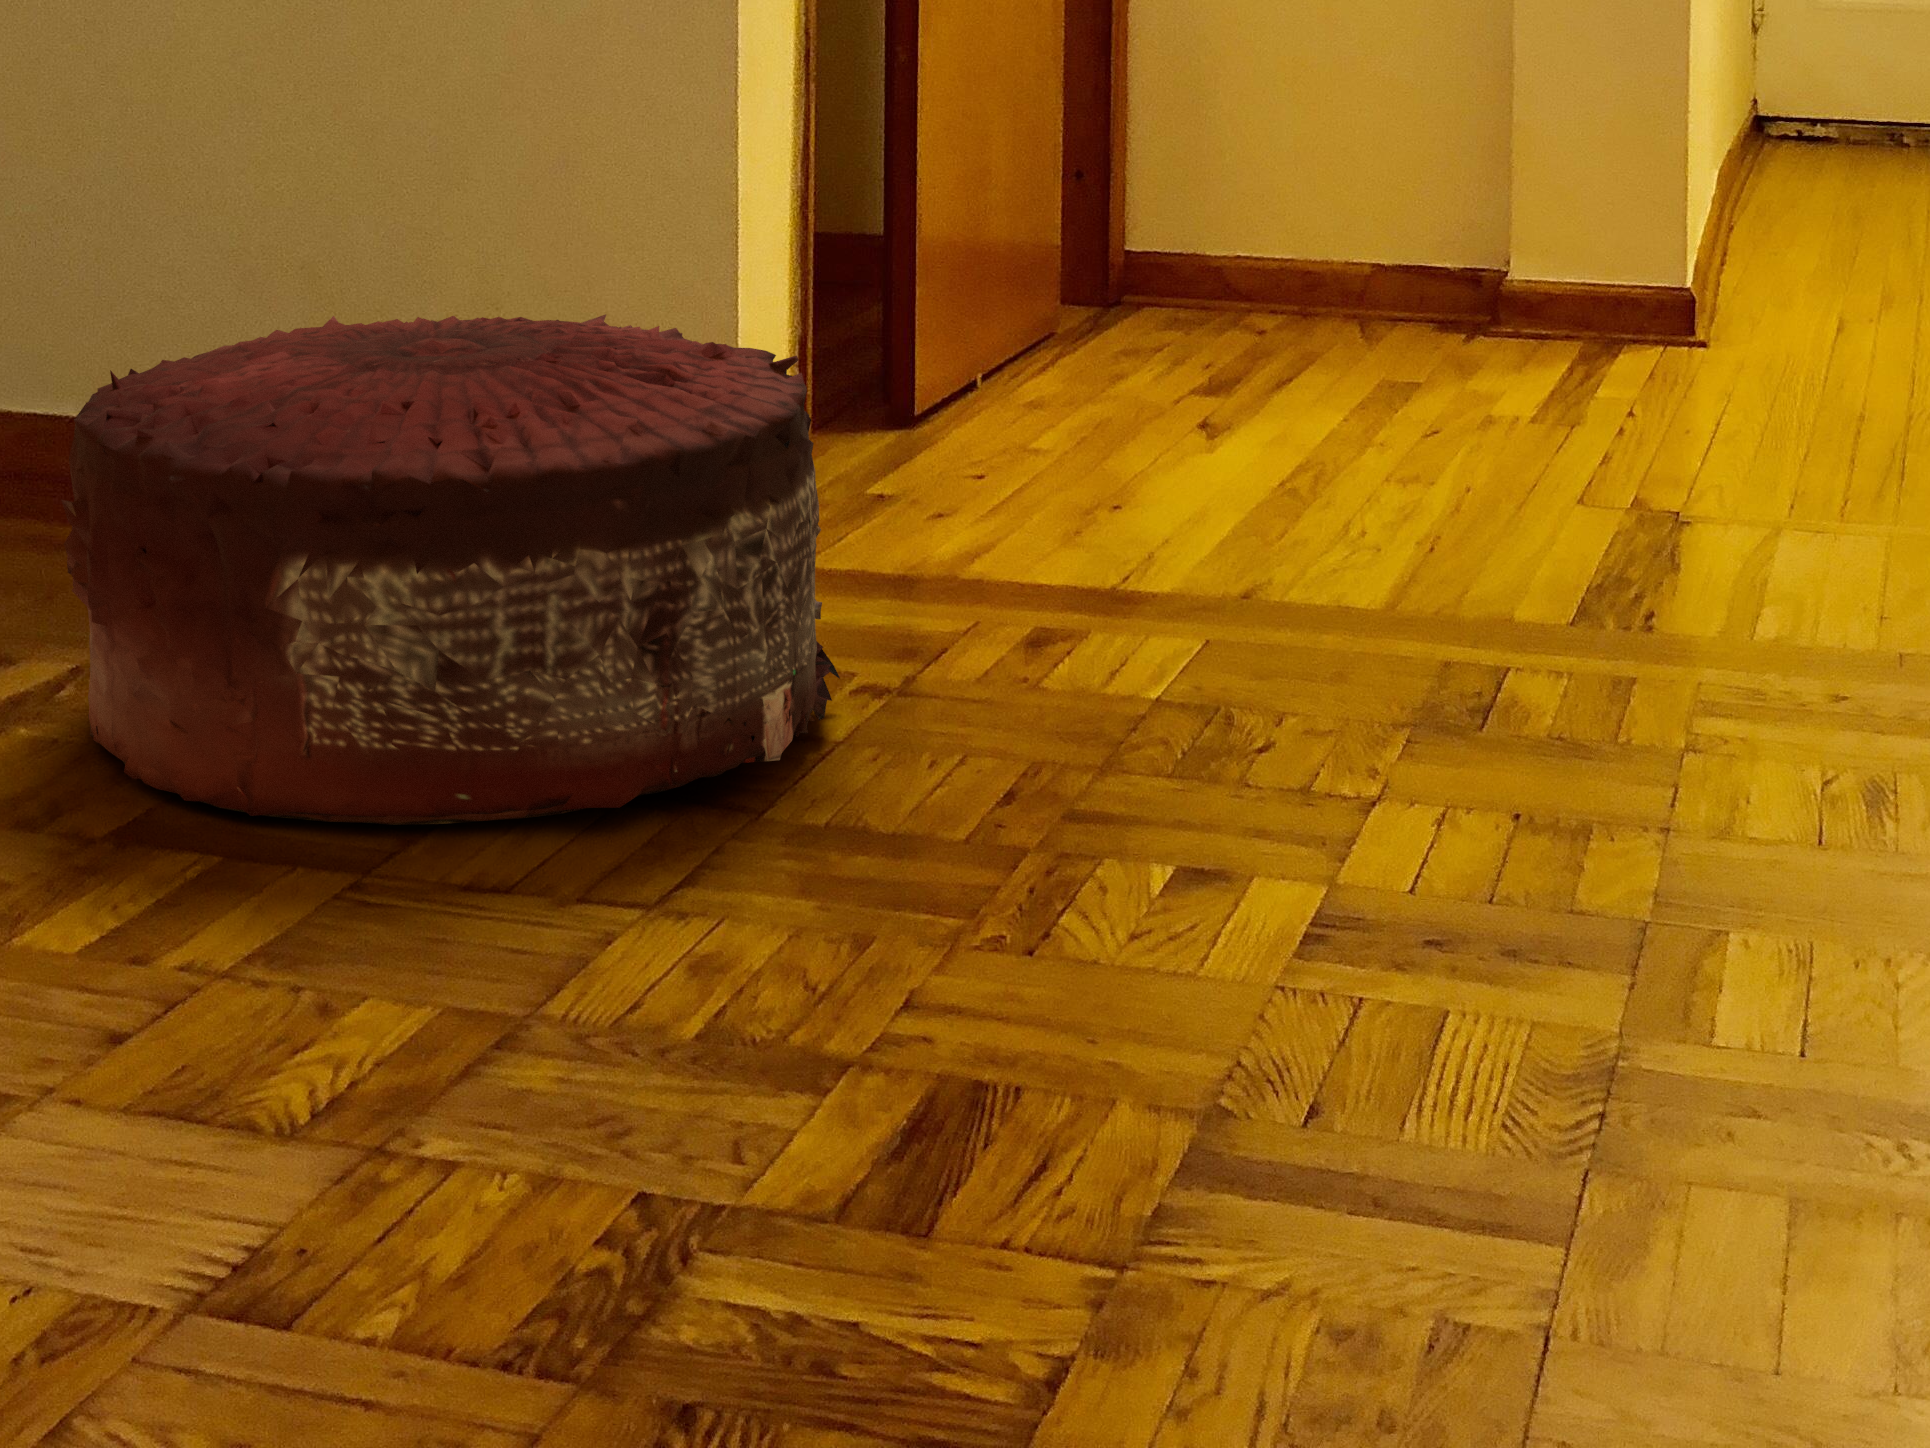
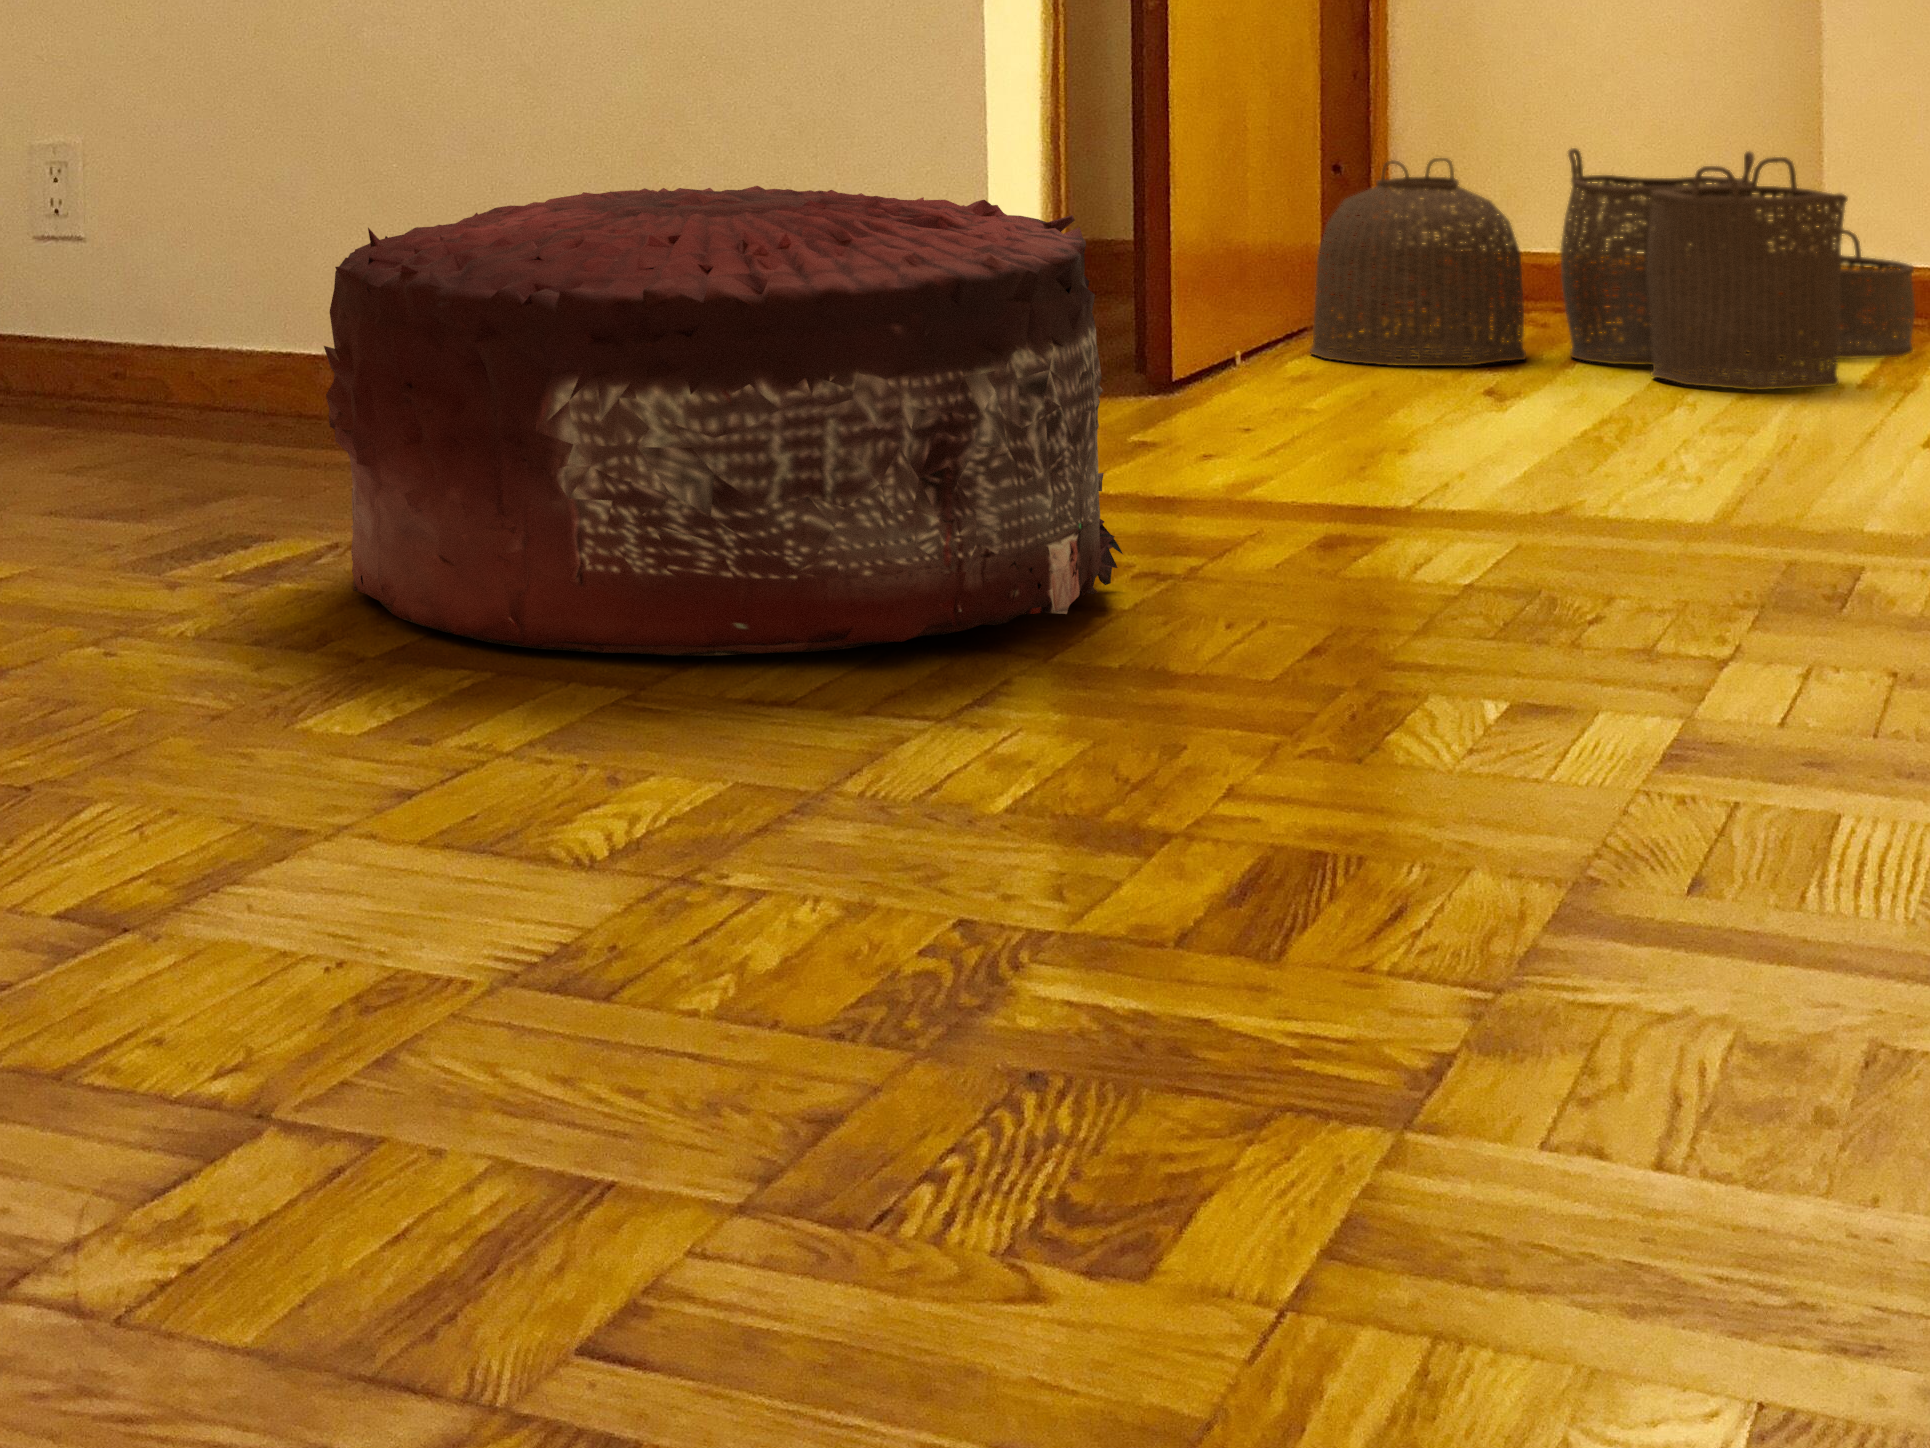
woven basket: none [1047,179,1588,421] -> present [1310,148,1915,390]

